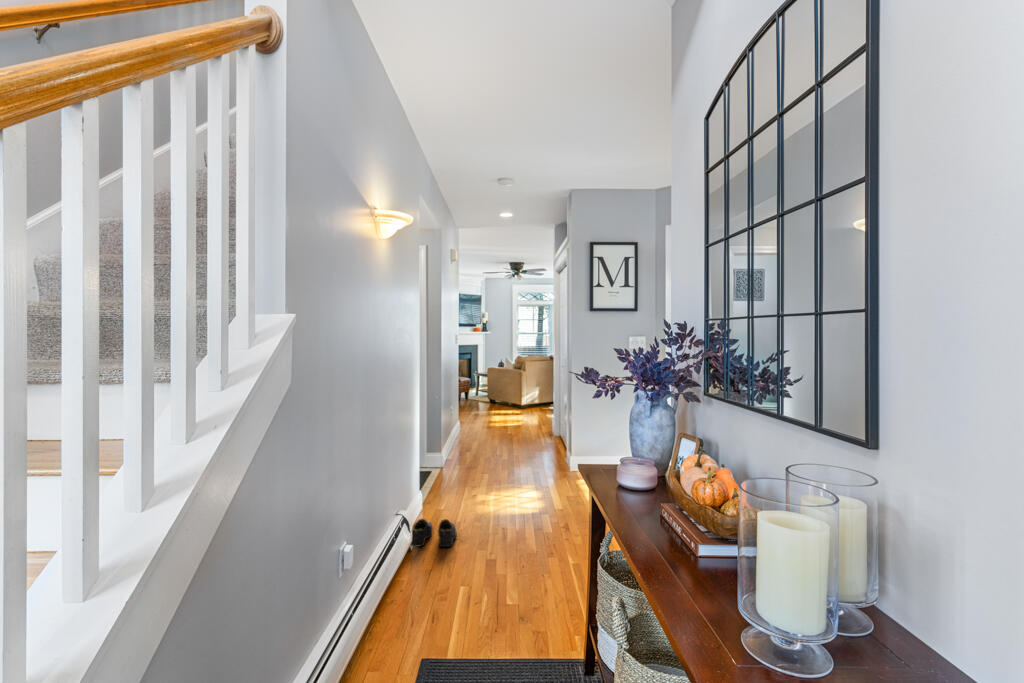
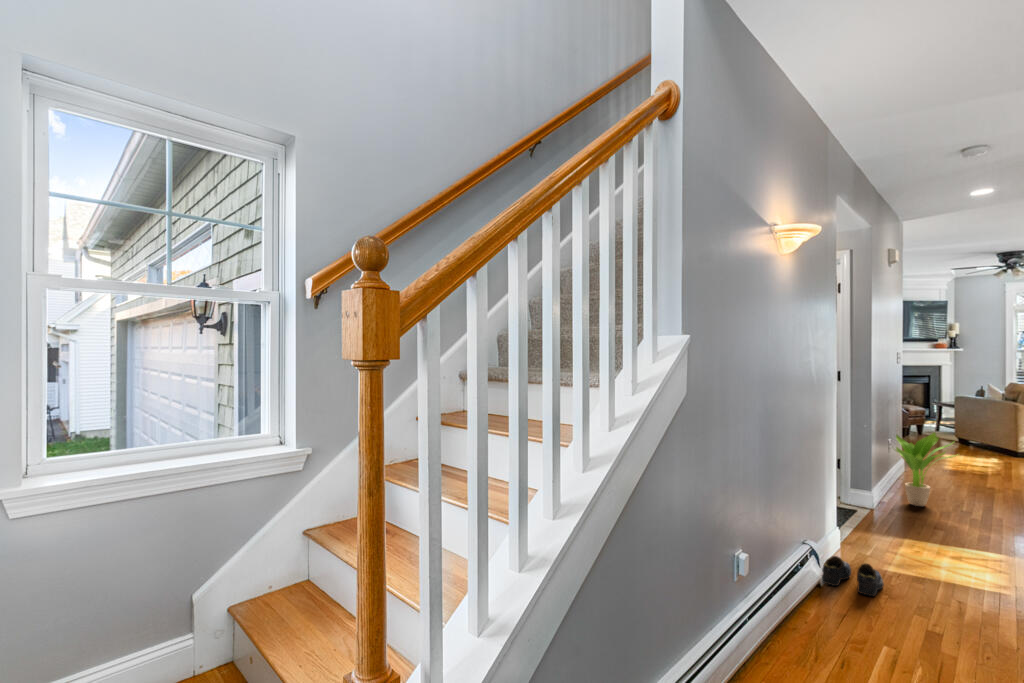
potted plant: none [454,398,498,459] -> present [896,433,954,506]

